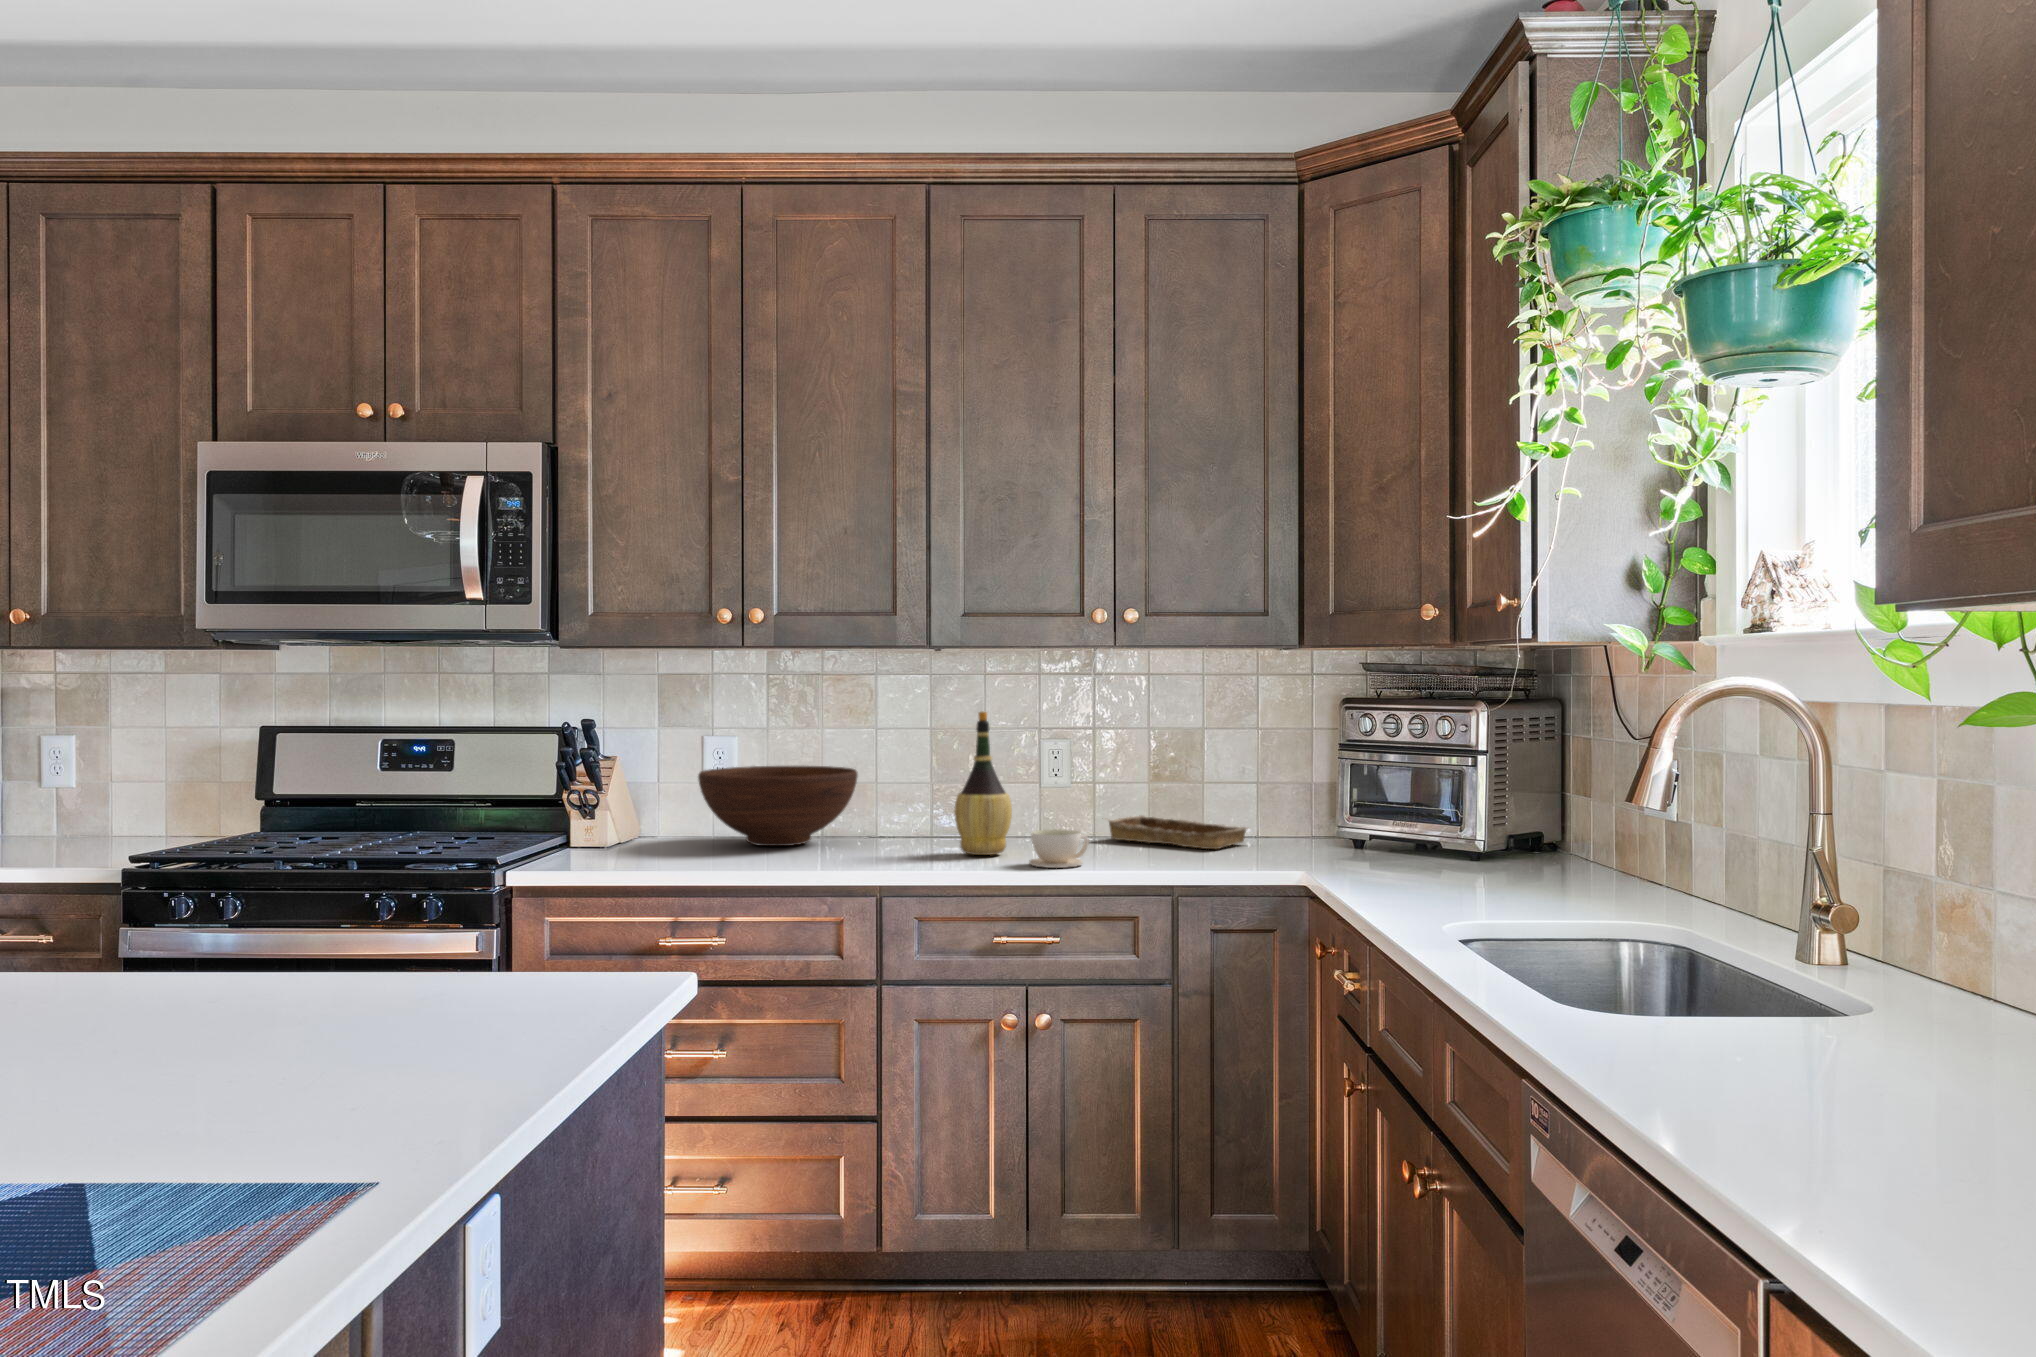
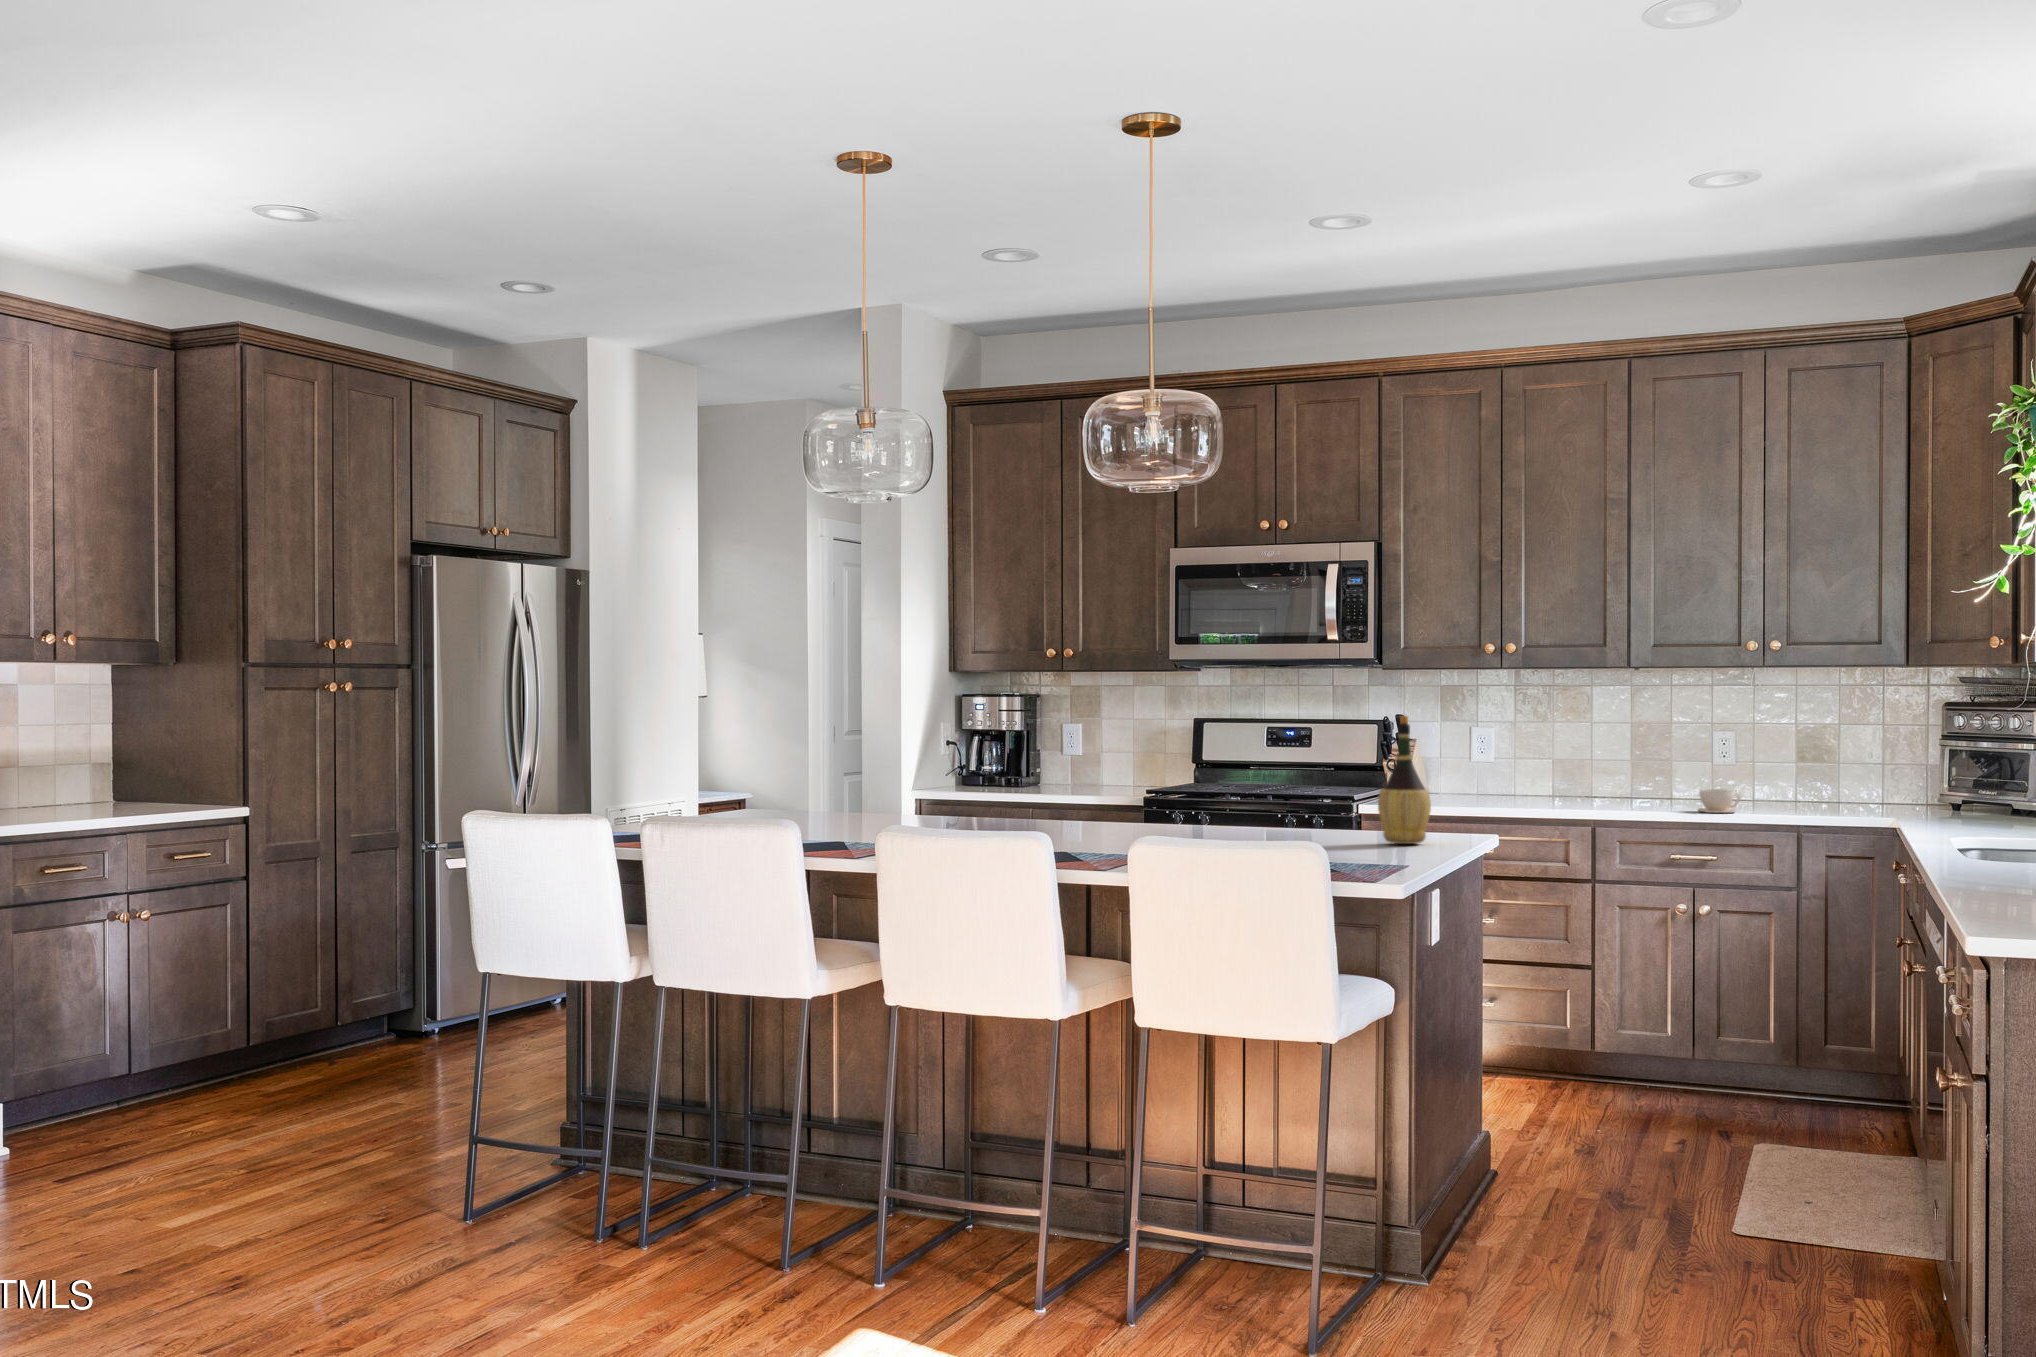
wine bottle: present [954,711,1012,855] -> present [1378,716,1431,844]
fruit bowl: present [698,766,858,846] -> none [1469,747,1578,799]
tray: present [1109,816,1249,849] -> none [1759,787,1878,809]

